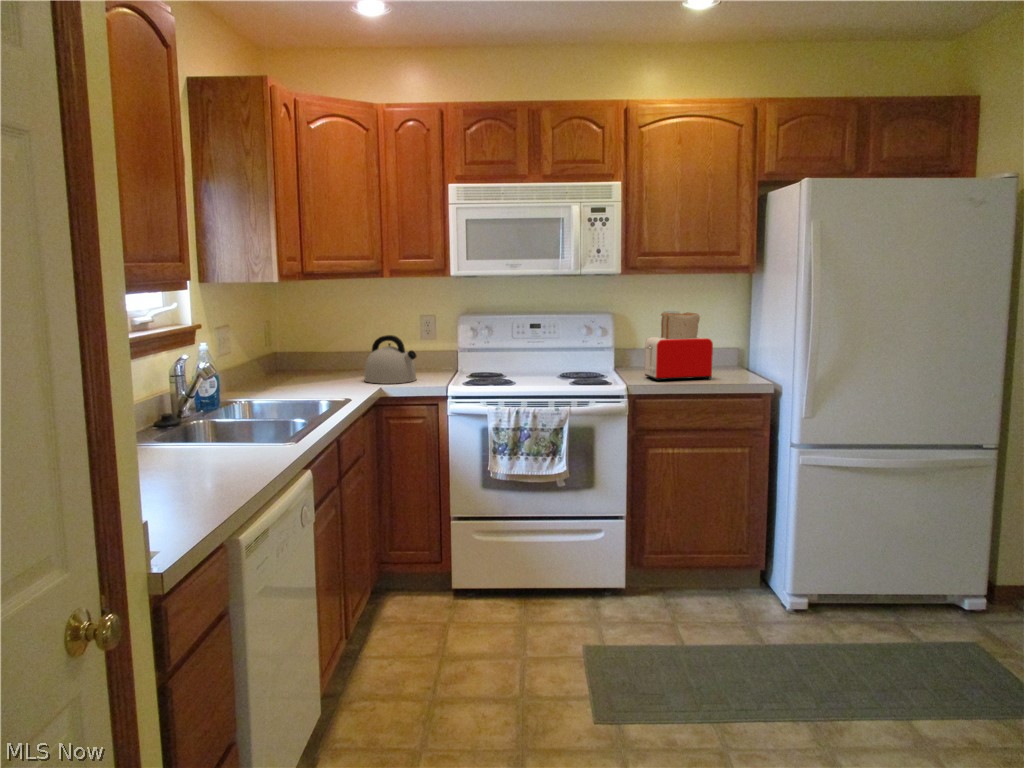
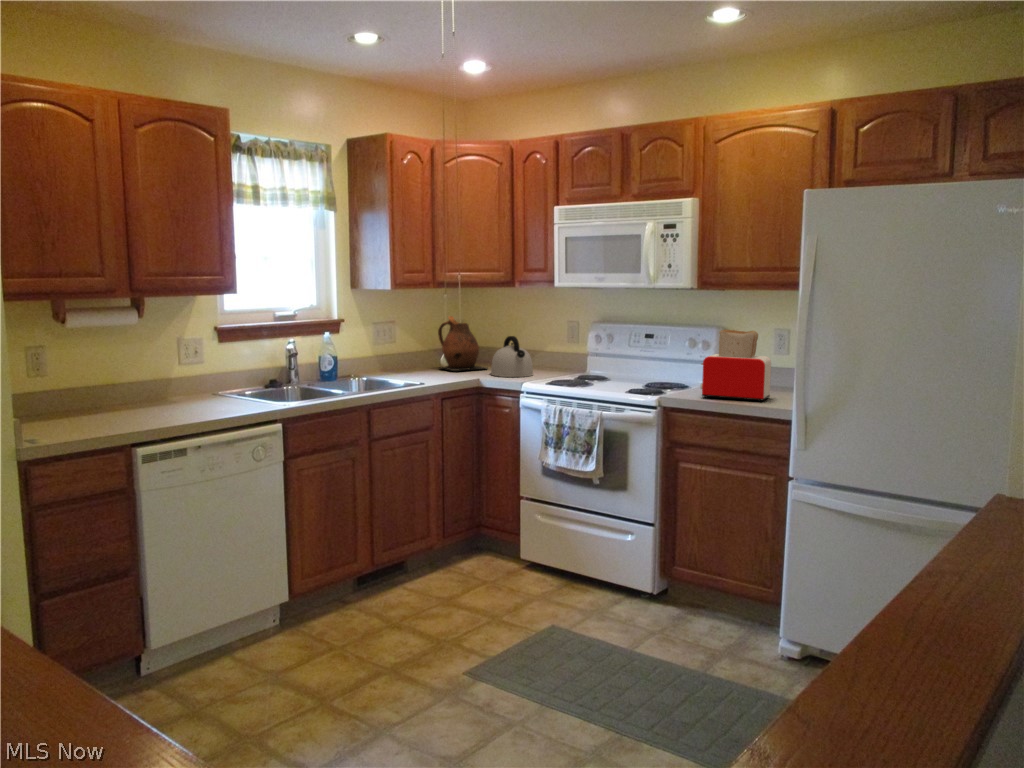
ceramic pitcher: none [275,316,341,384] -> present [438,316,487,371]

